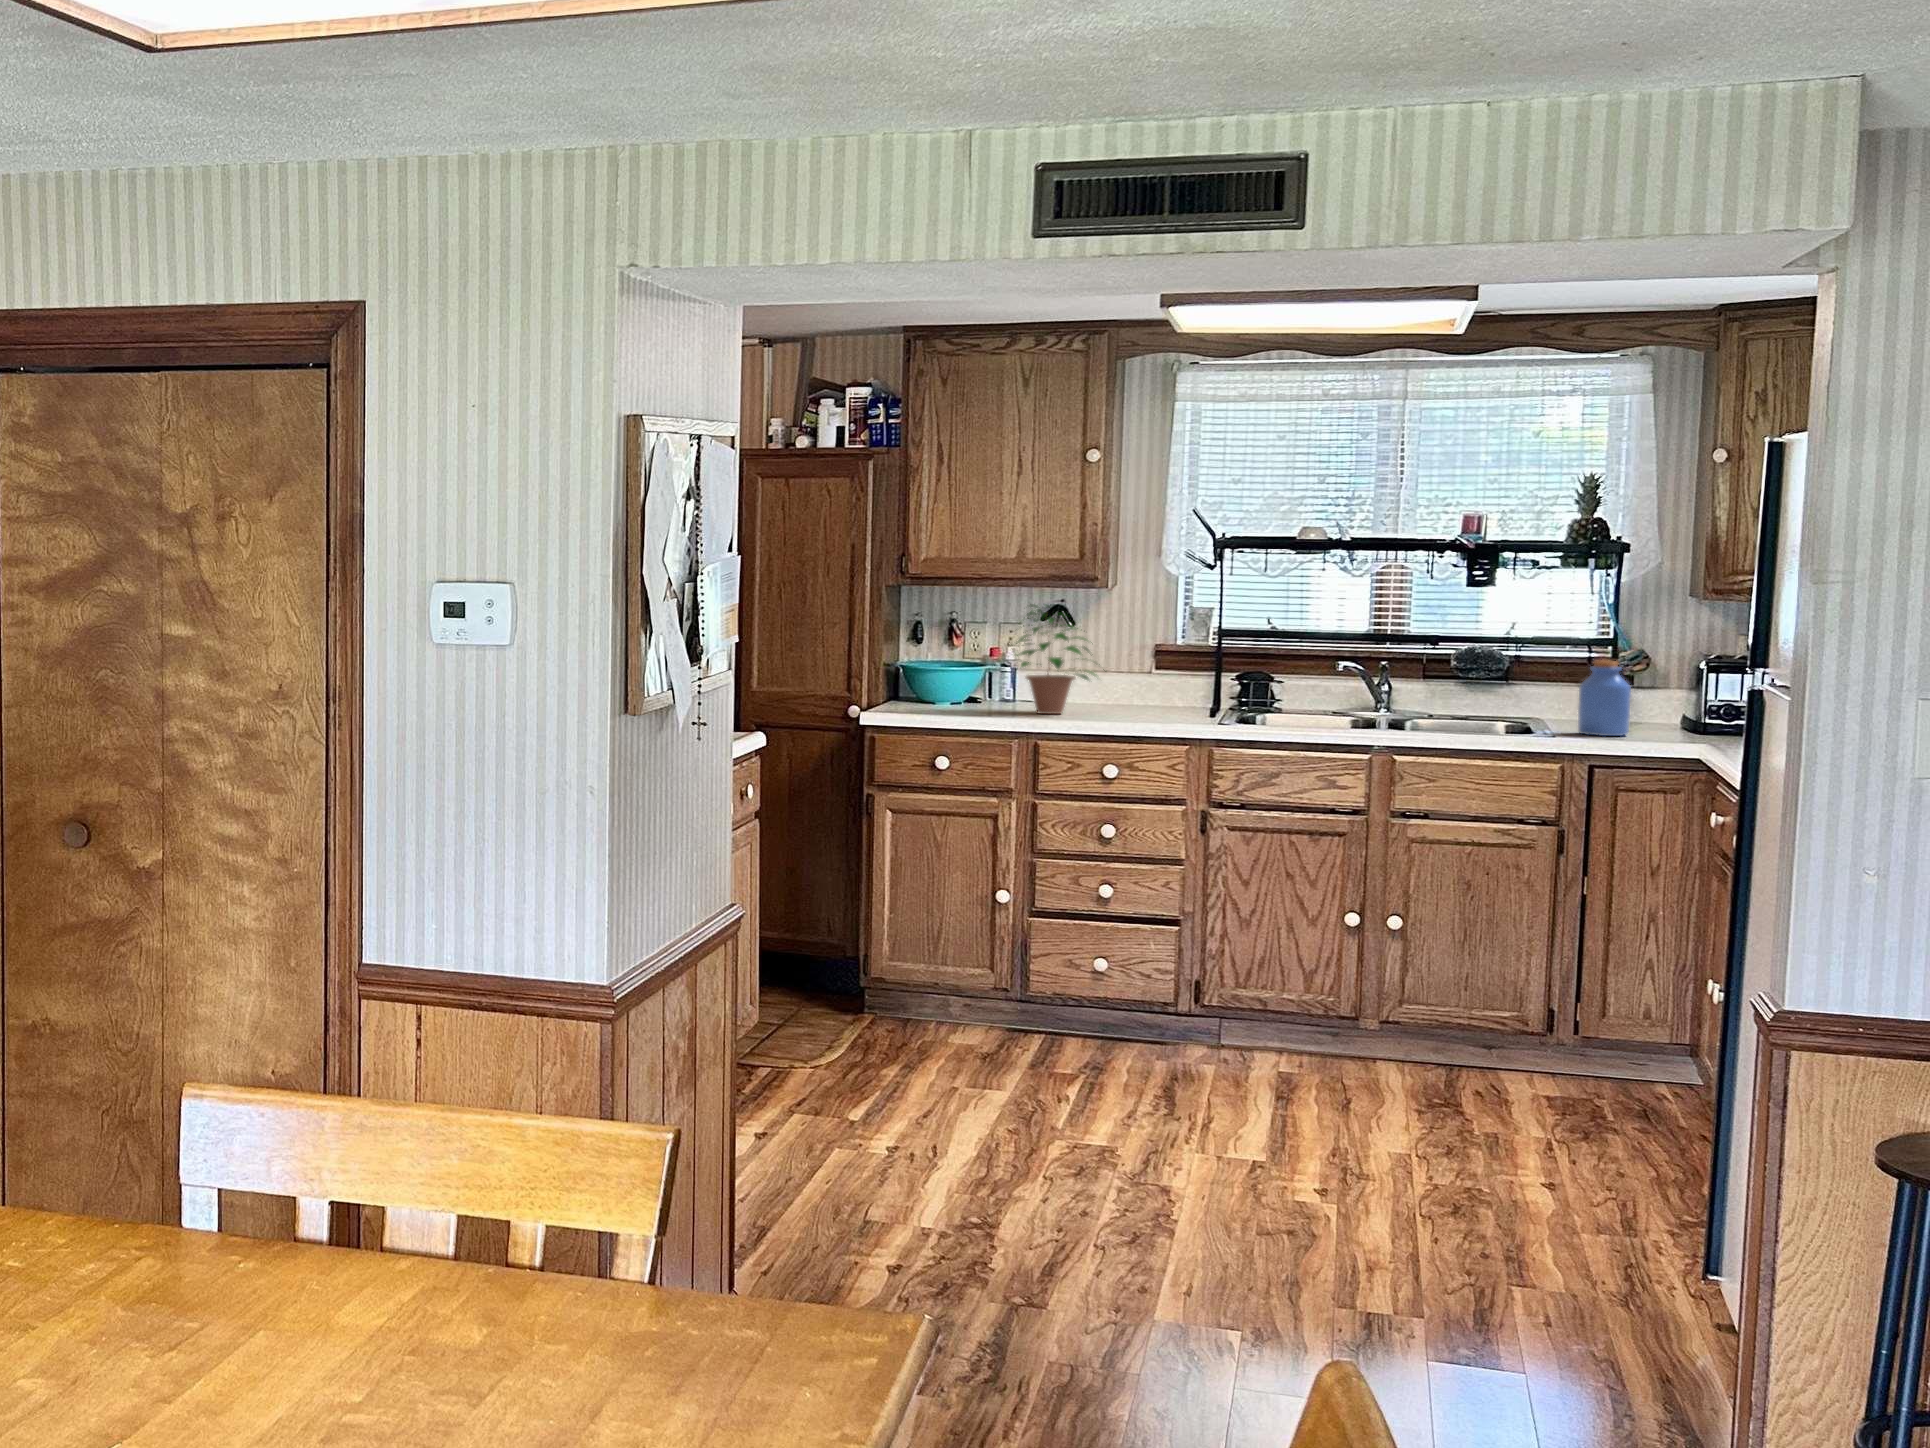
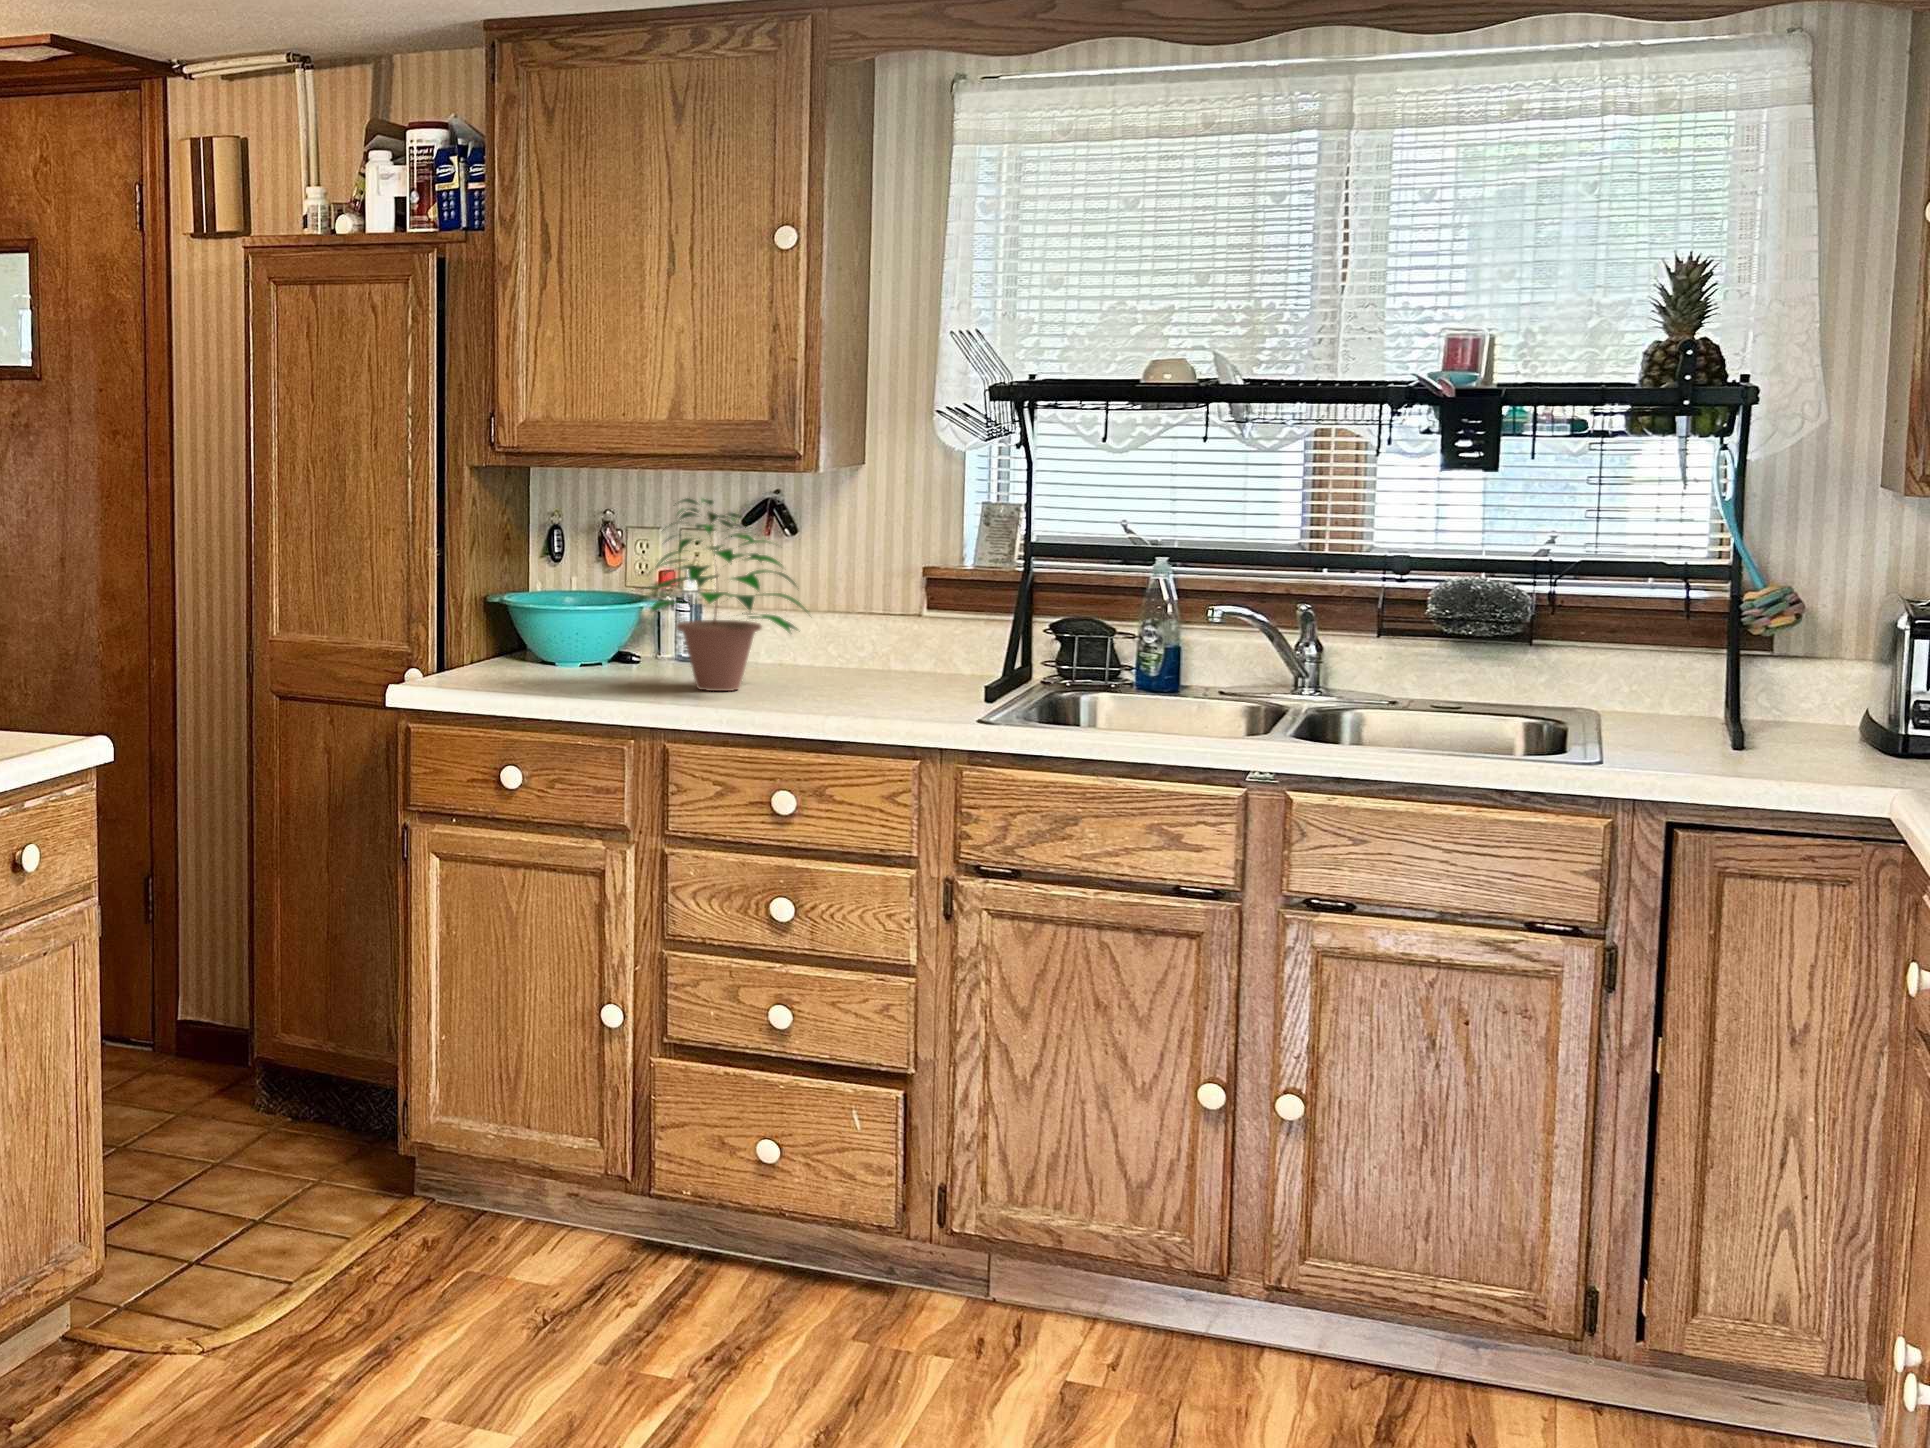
jar: present [1578,660,1631,736] -> none [1654,609,1758,754]

